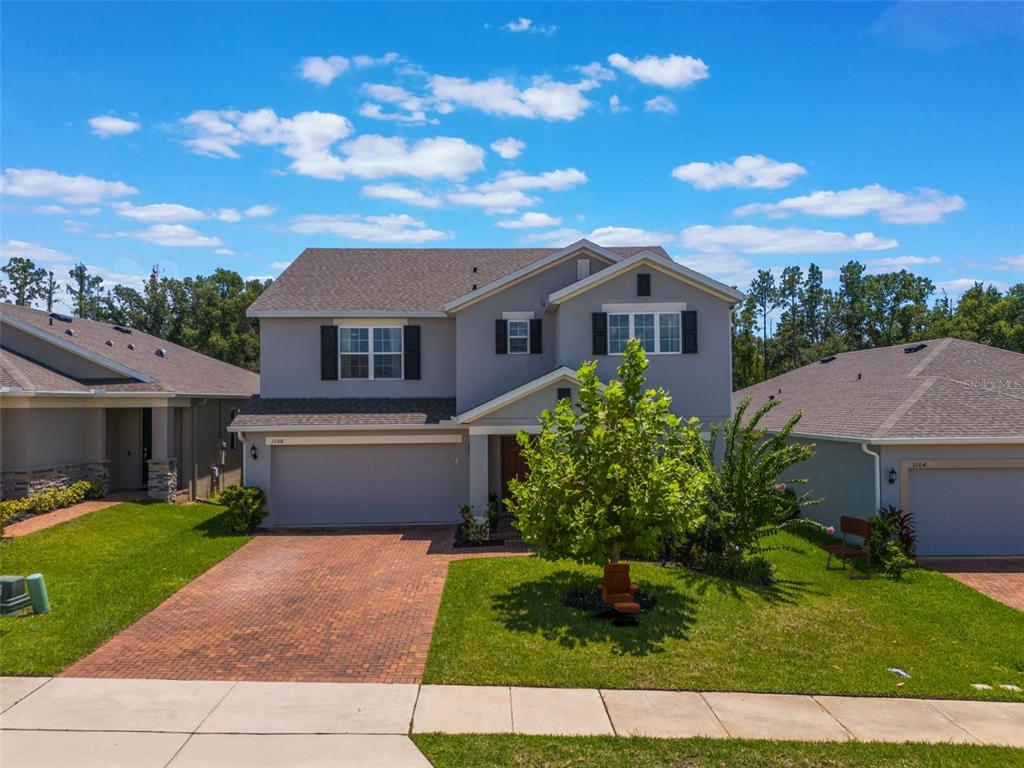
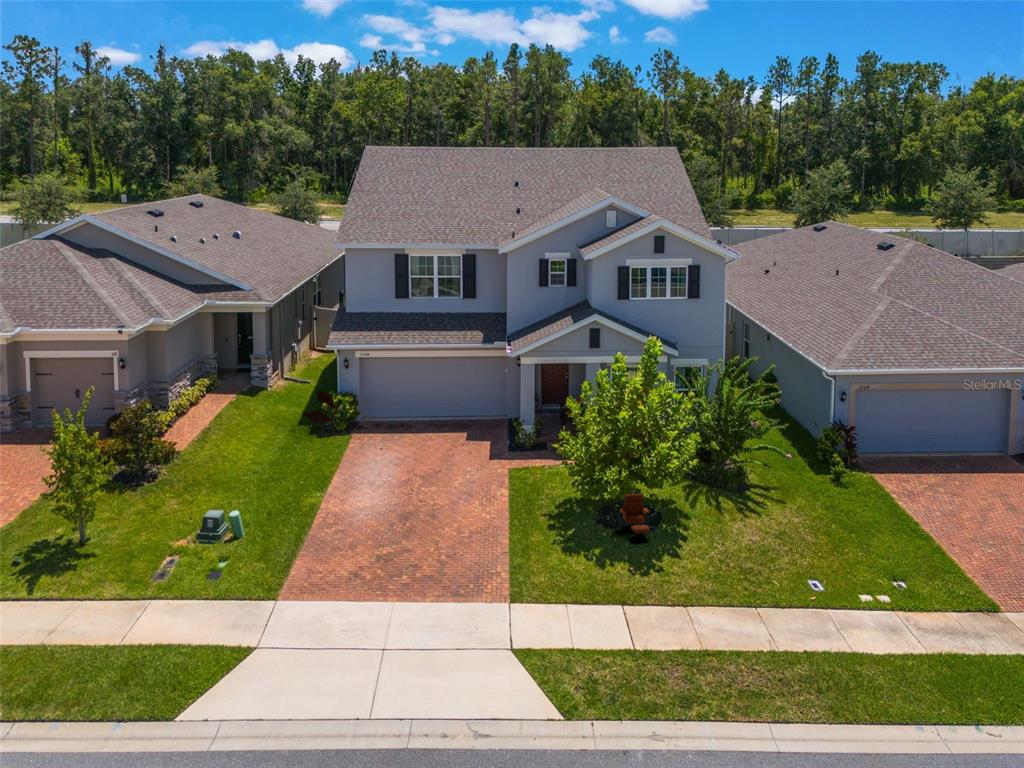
bench: present [818,516,872,579] -> present [303,390,334,437]

